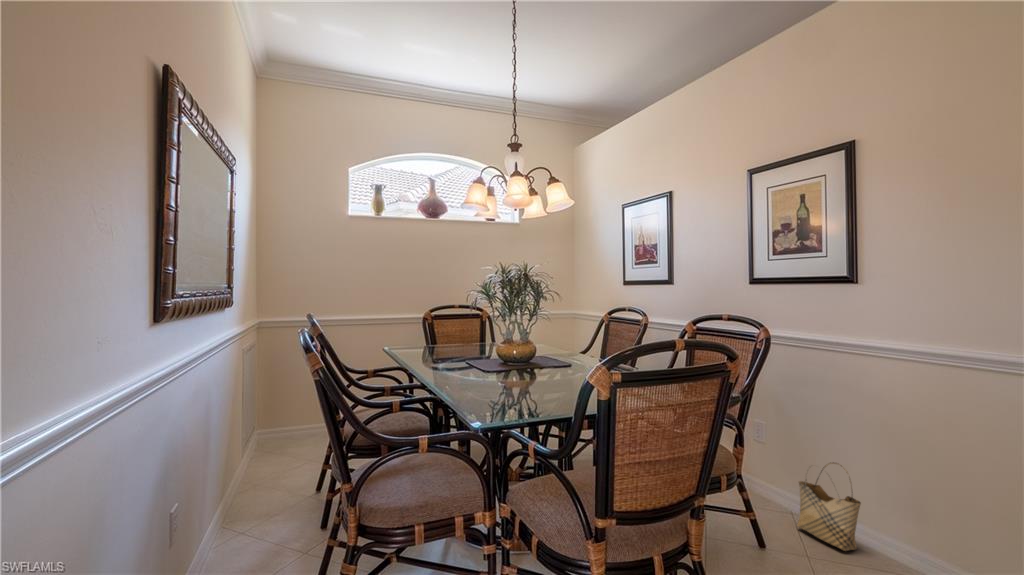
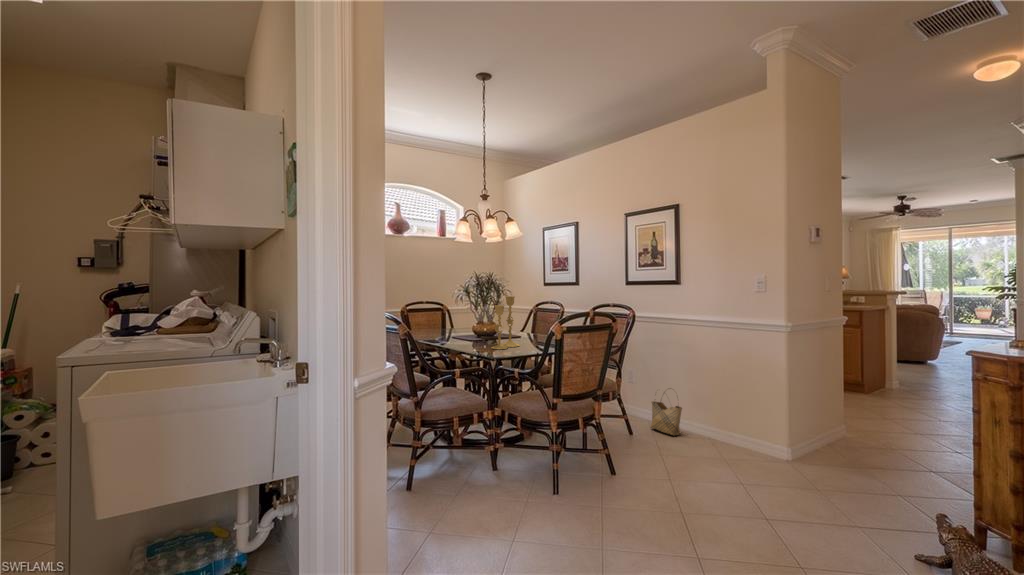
candlestick: none [512,303,563,392] -> present [491,296,520,349]

